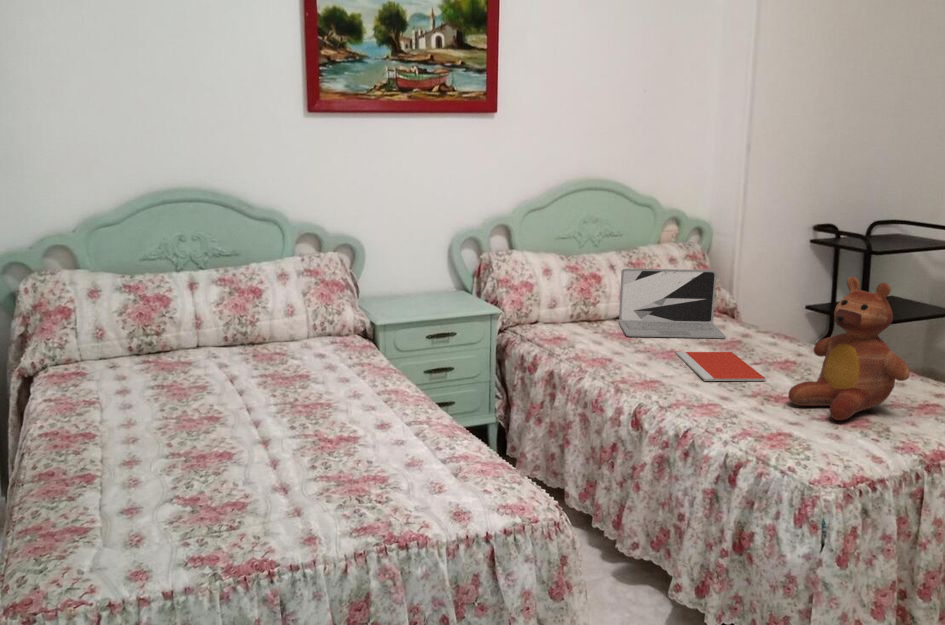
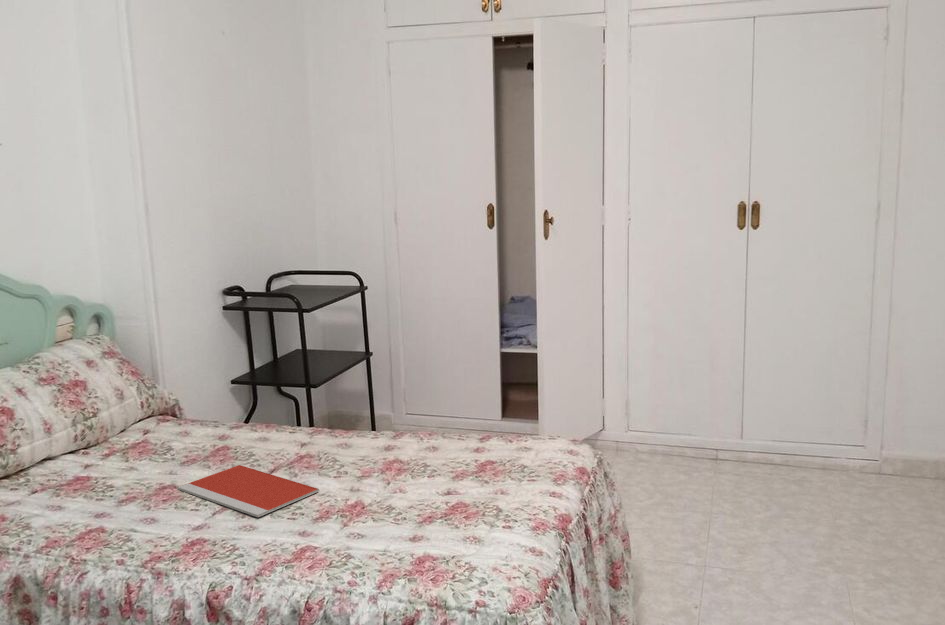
laptop: present [619,268,725,338] -> none [43,366,209,484]
teddy bear: present [789,277,910,420] -> none [371,349,490,516]

